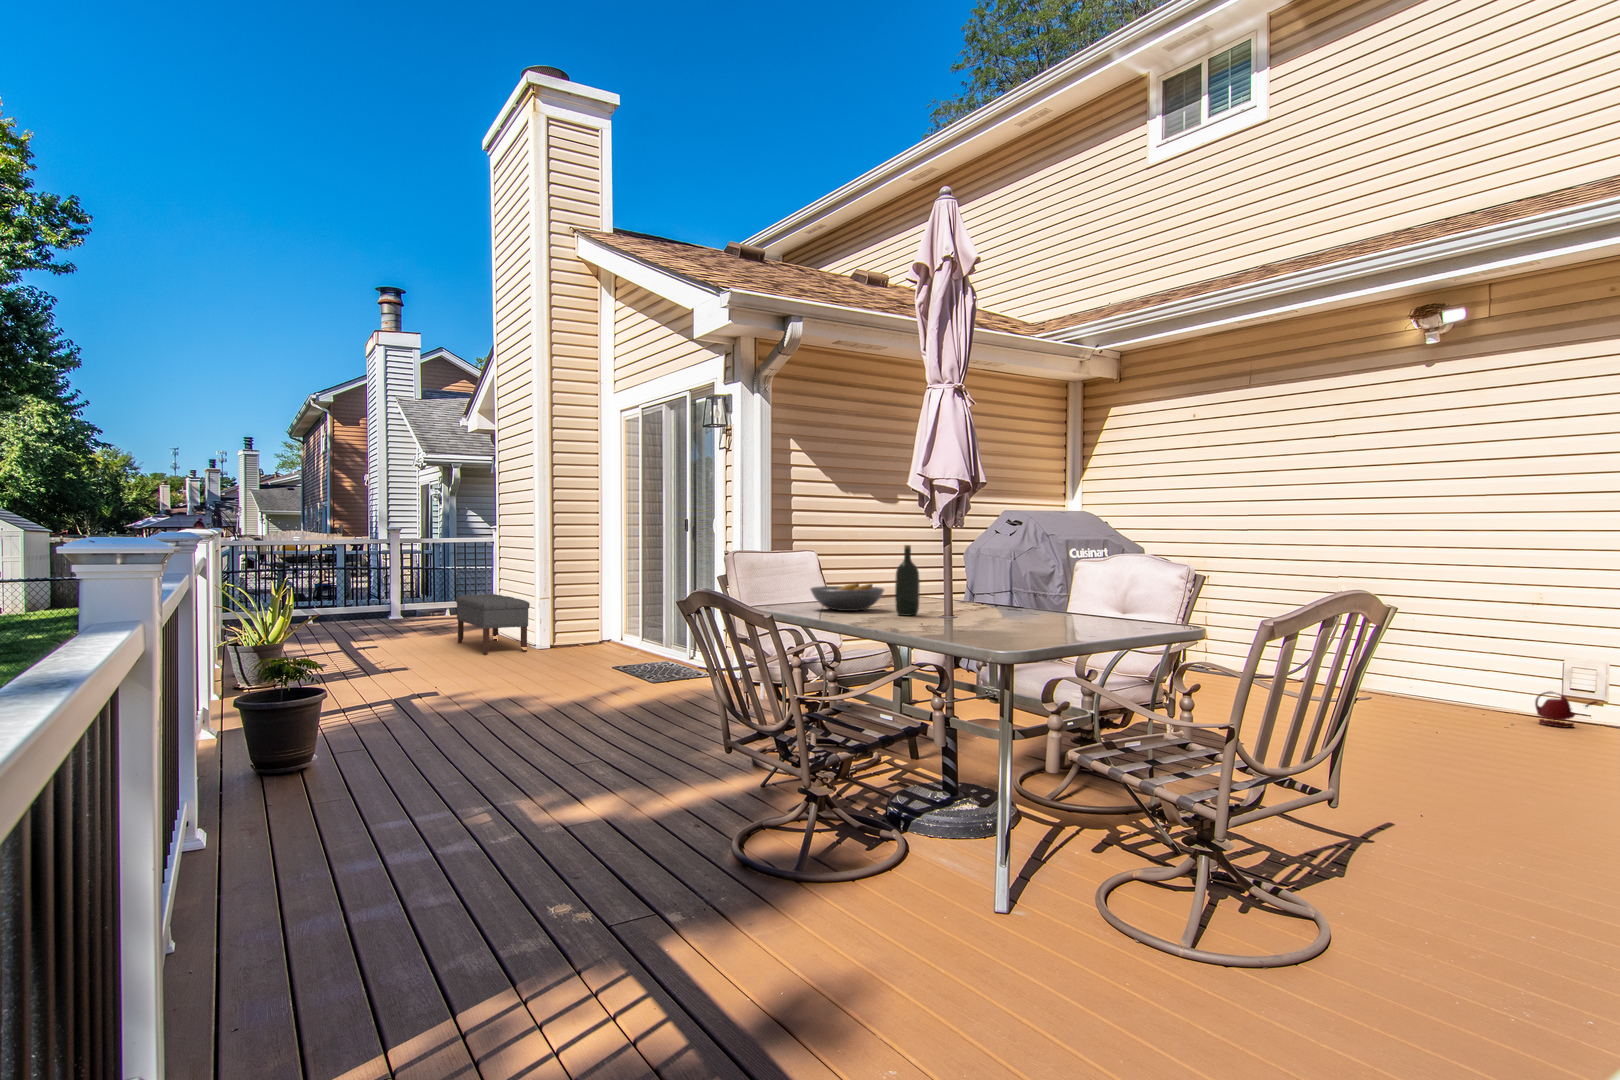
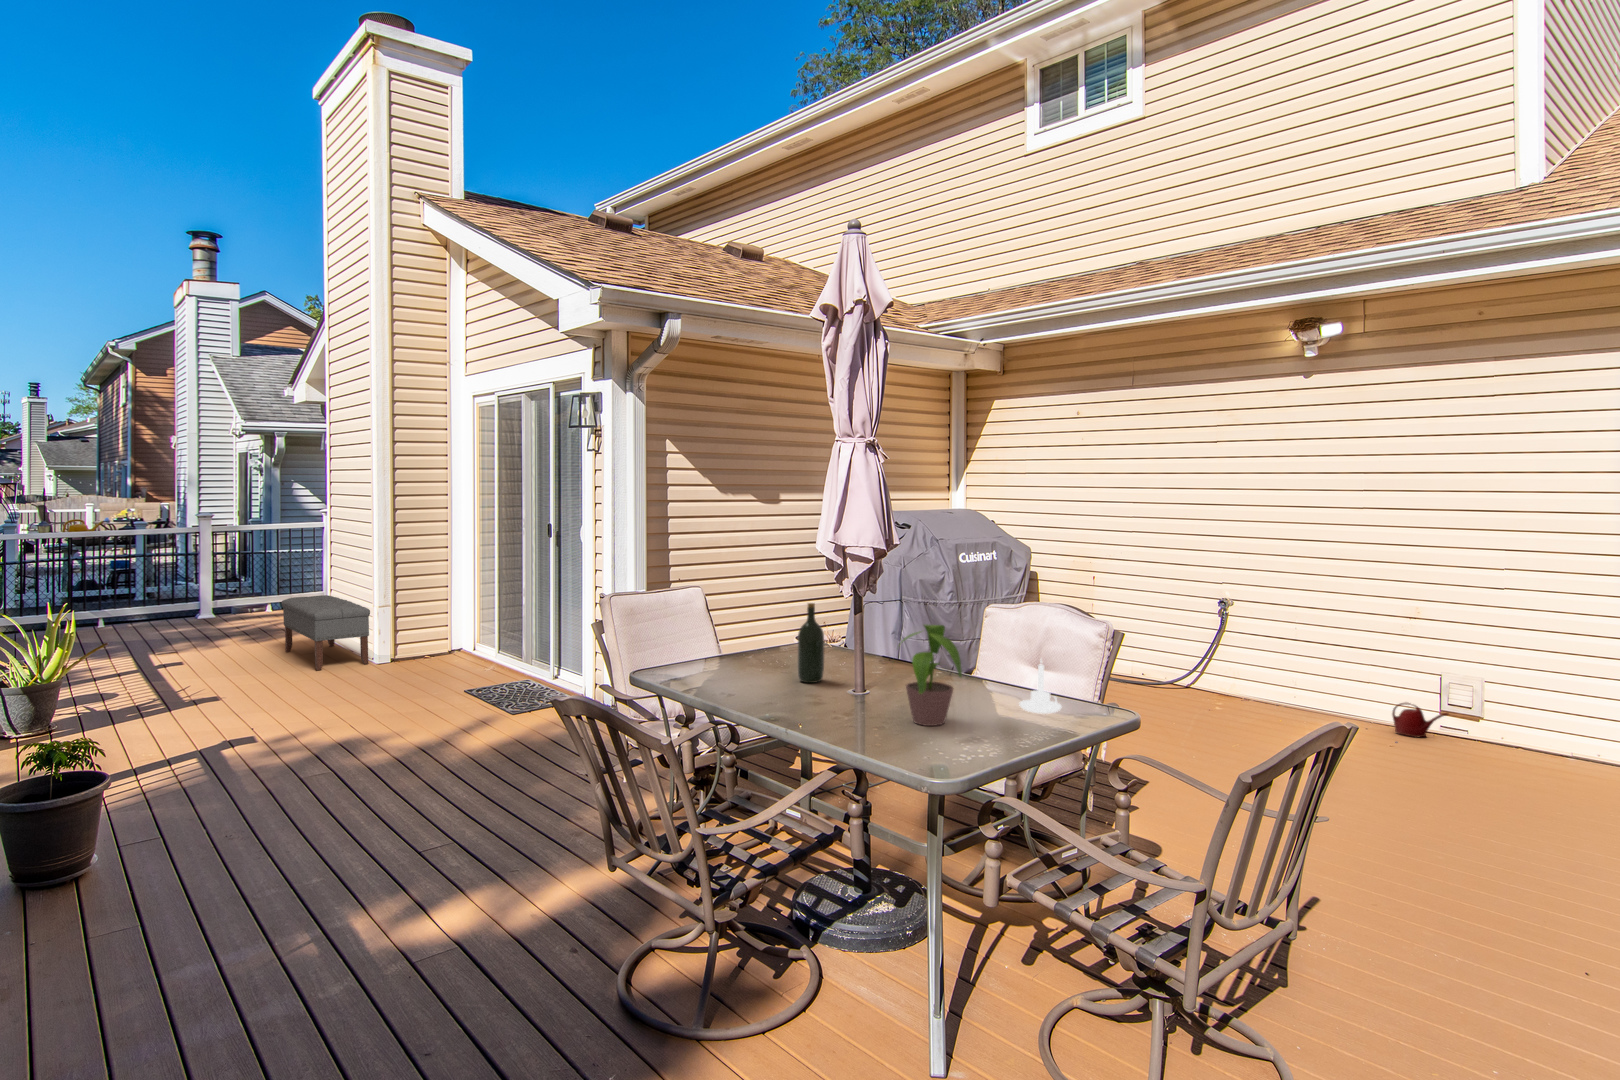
potted plant: none [965,545,1043,631] -> present [902,625,962,726]
candle holder: none [1092,579,1132,629] -> present [1019,660,1061,714]
fruit bowl: present [811,583,884,611] -> none [699,637,783,671]

